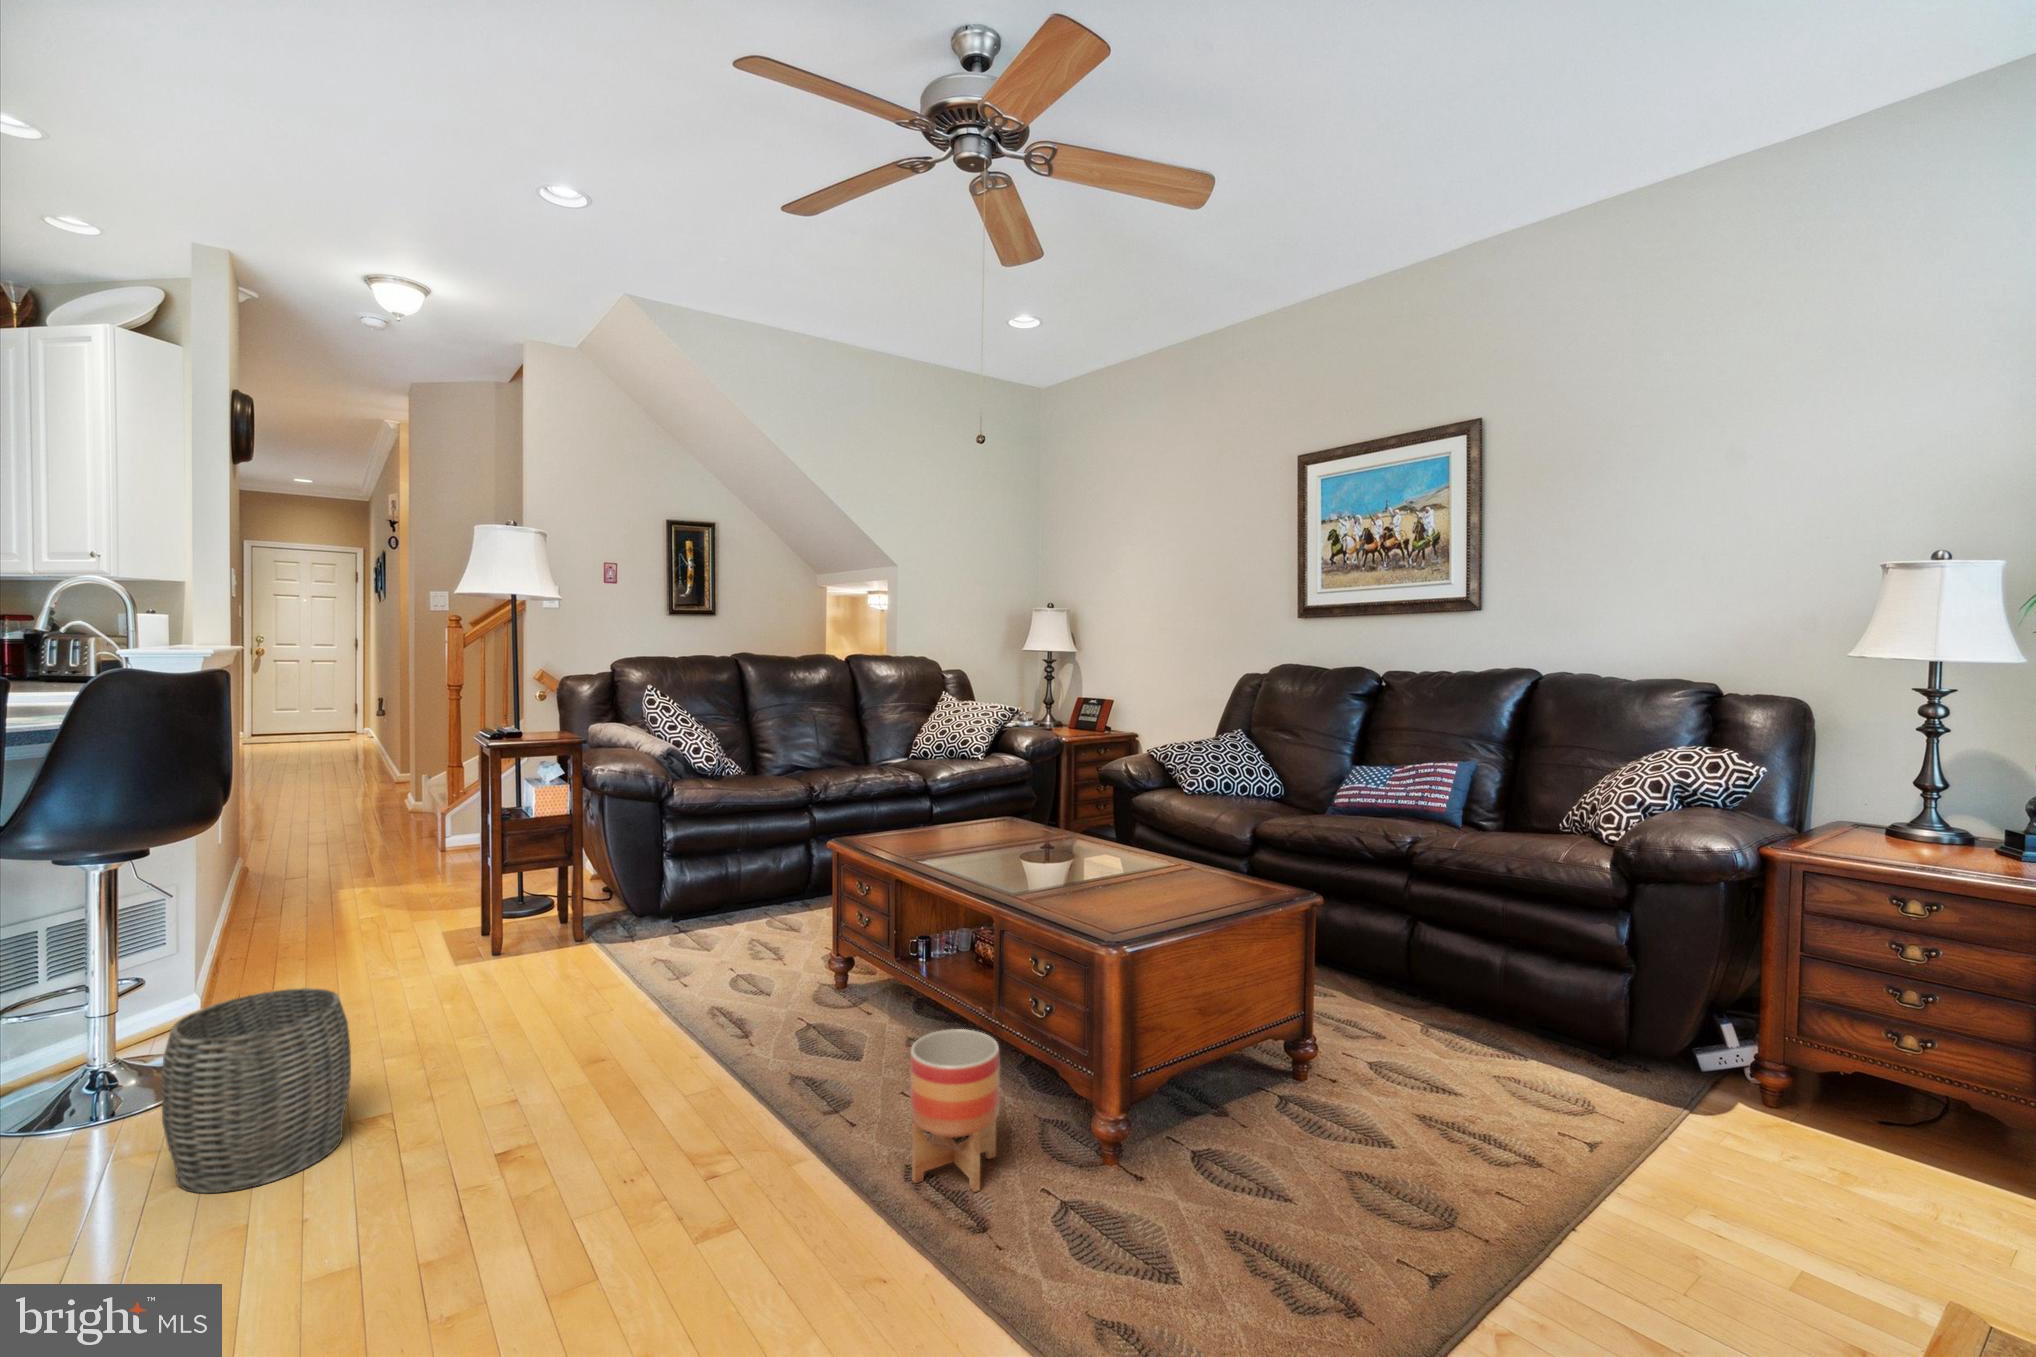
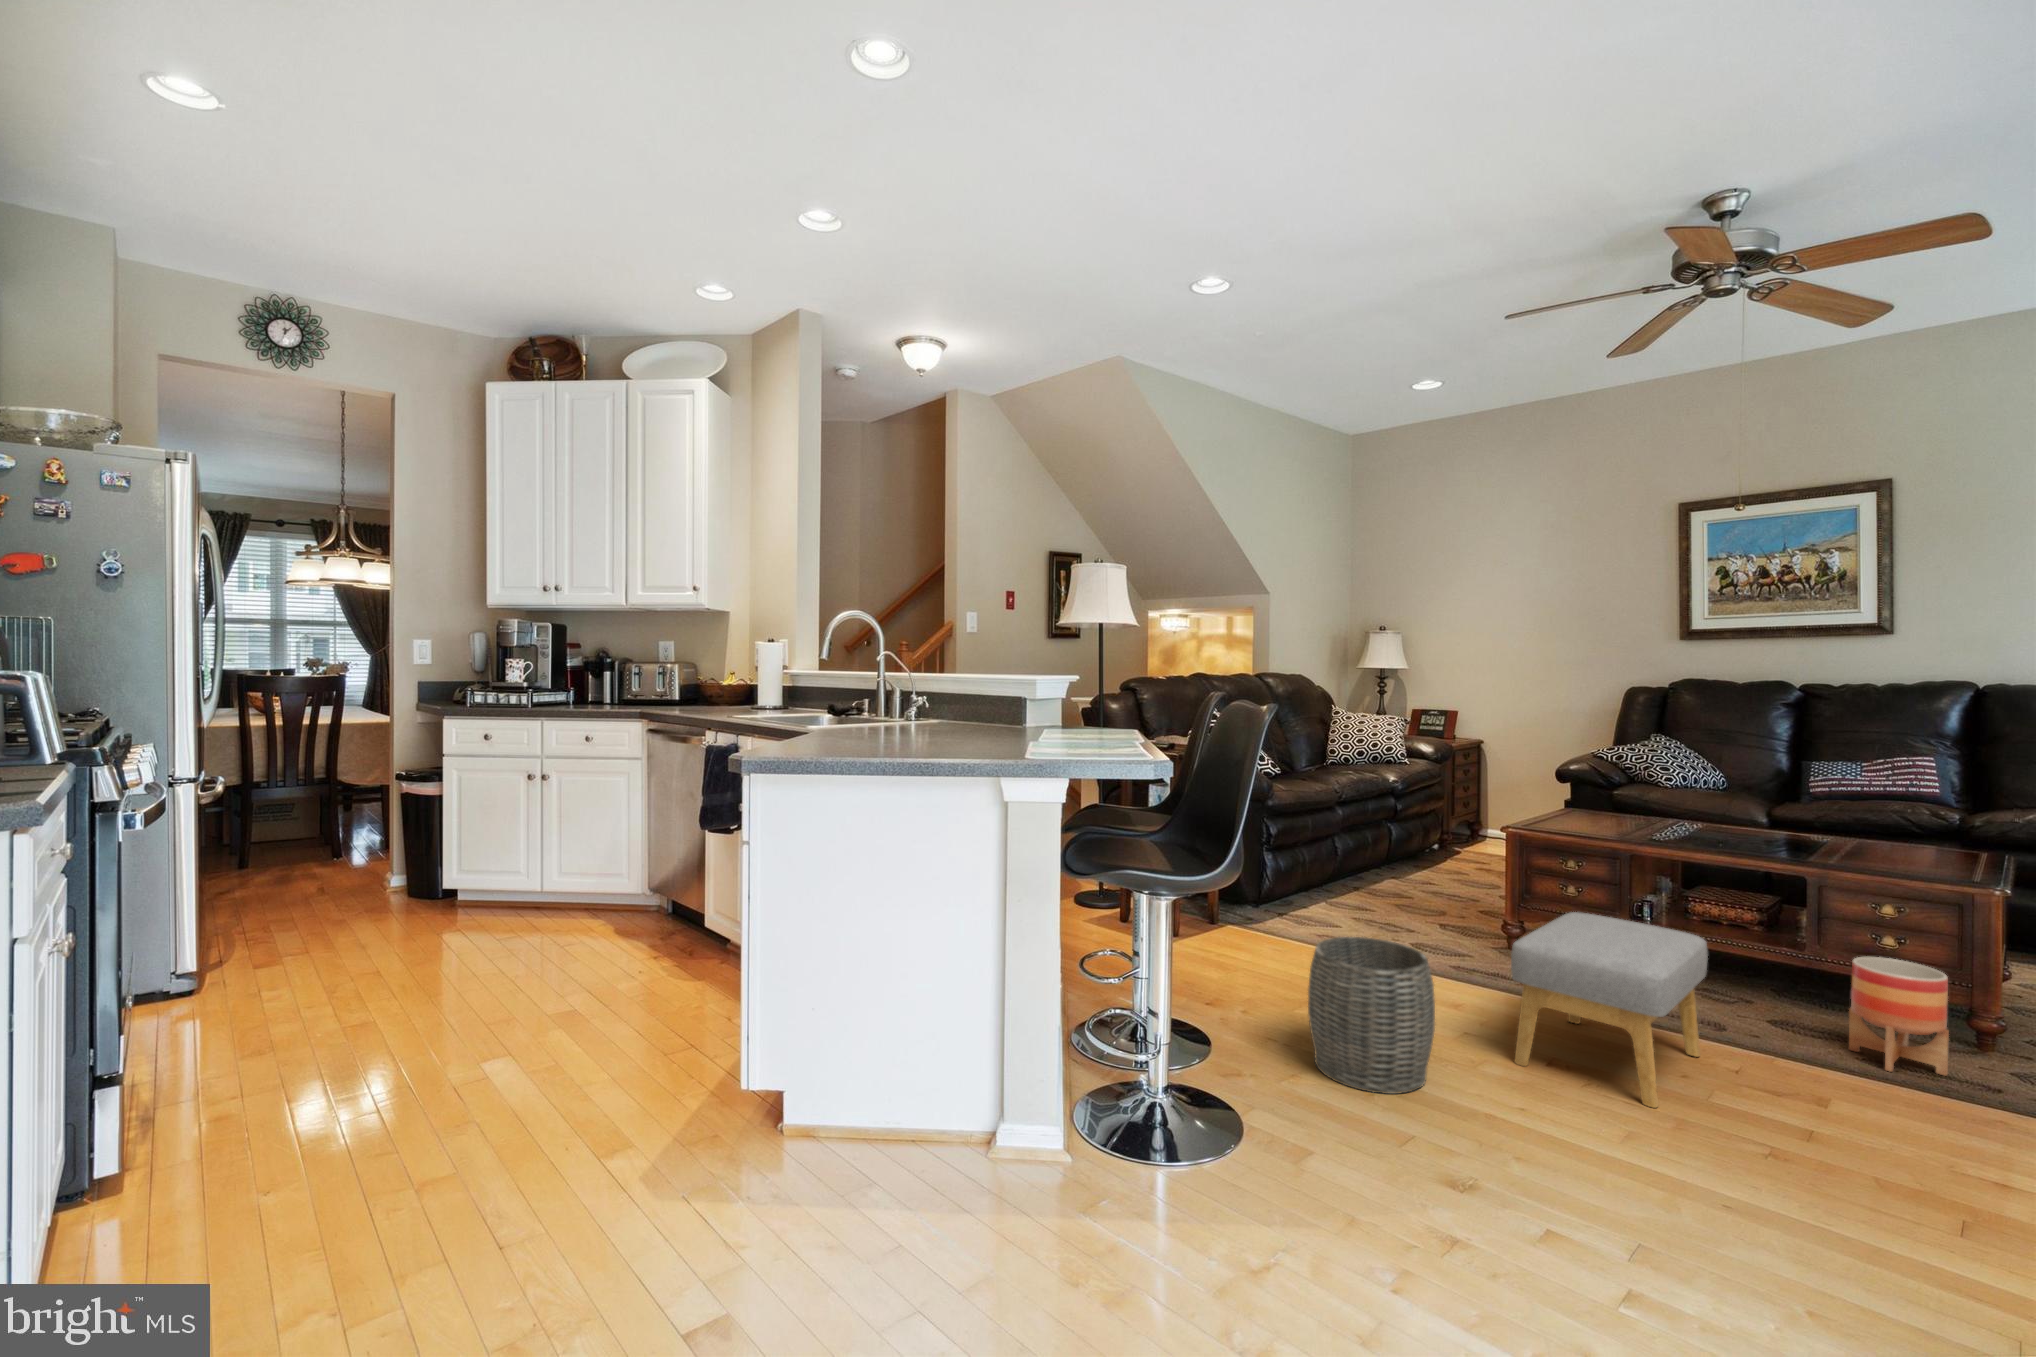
footstool: none [451,961,723,1227] -> present [1511,912,1708,1108]

